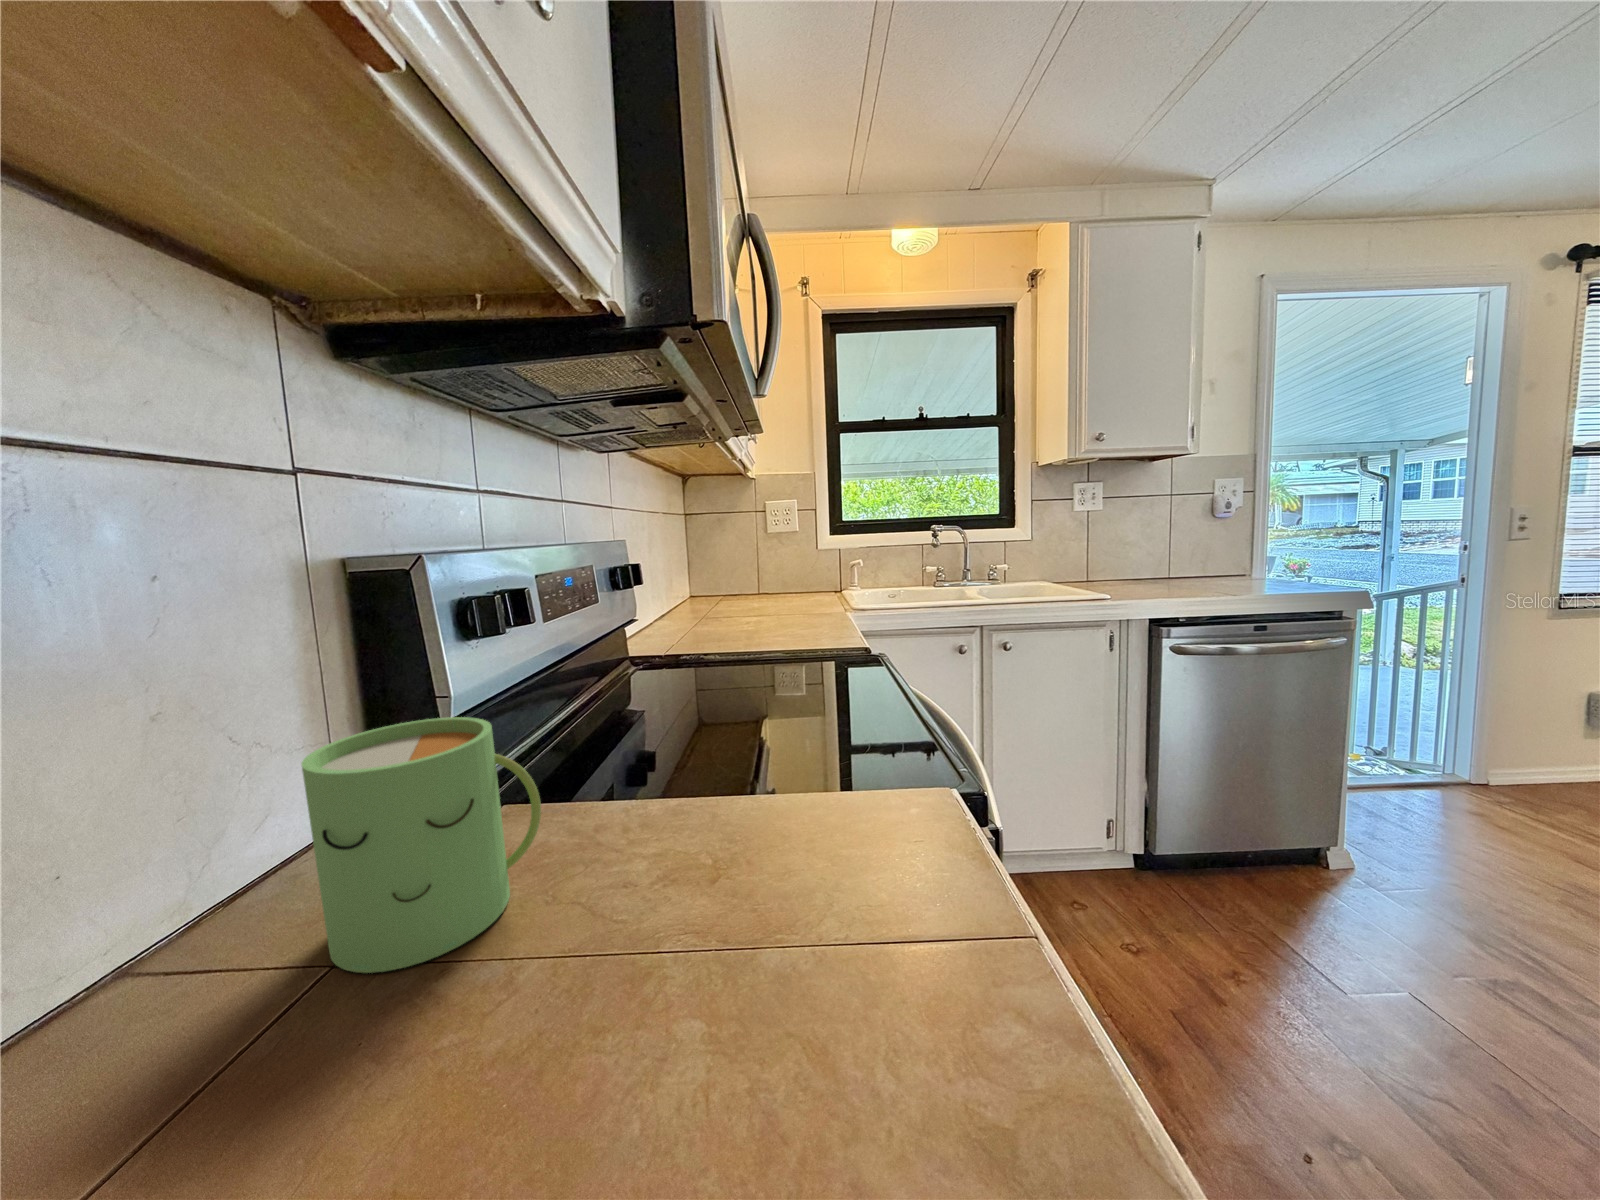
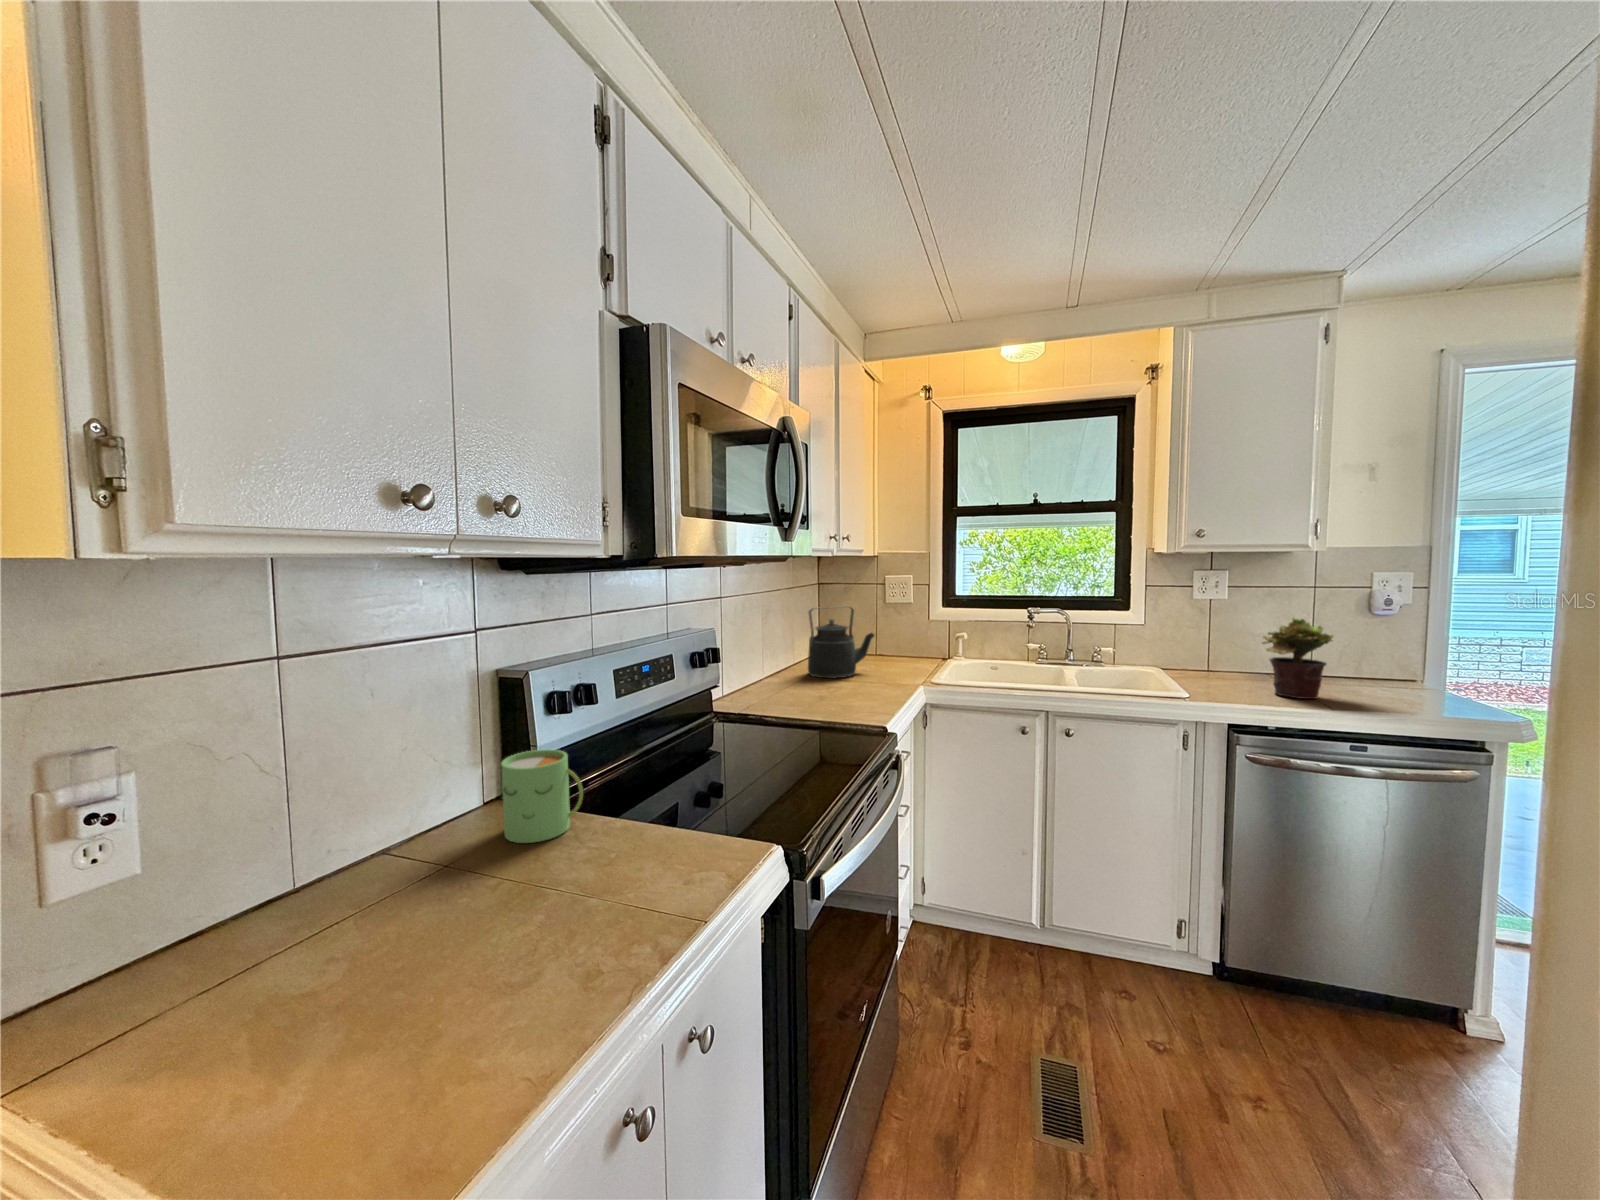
potted plant: none [1151,516,1218,591] -> present [1262,618,1334,699]
kettle: none [698,532,773,619] -> present [808,607,874,678]

